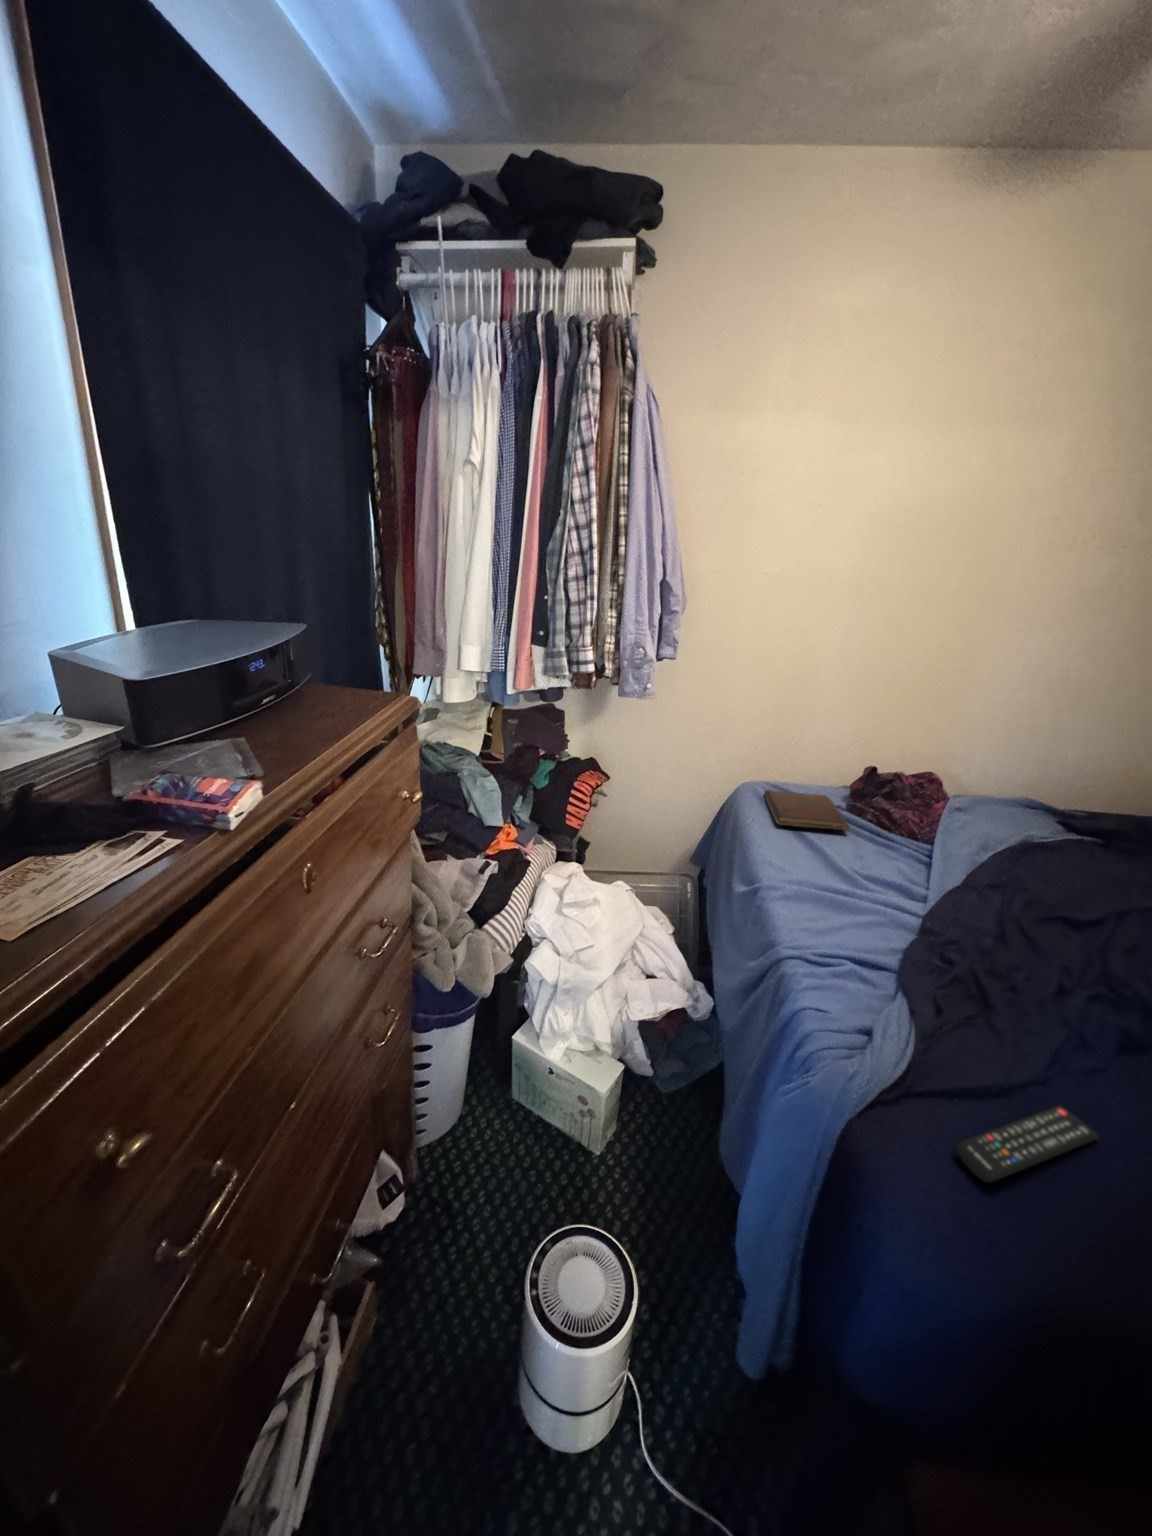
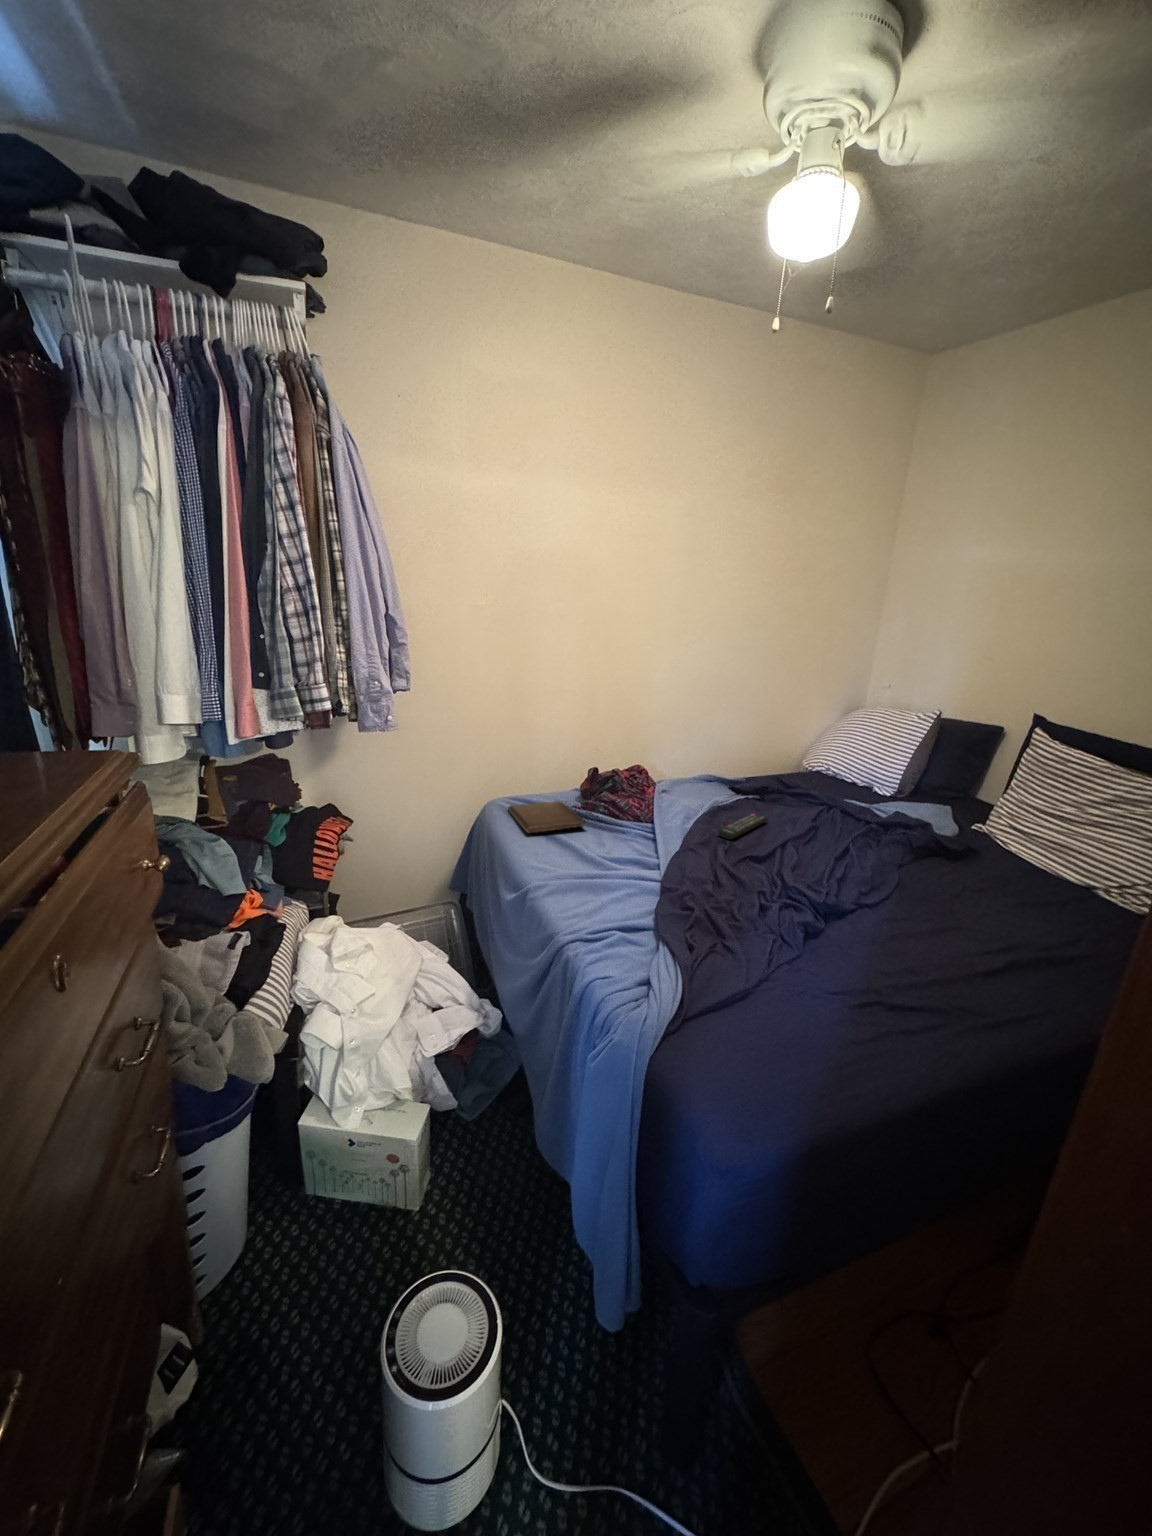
remote control: present [956,1106,1098,1183] -> present [718,814,768,839]

